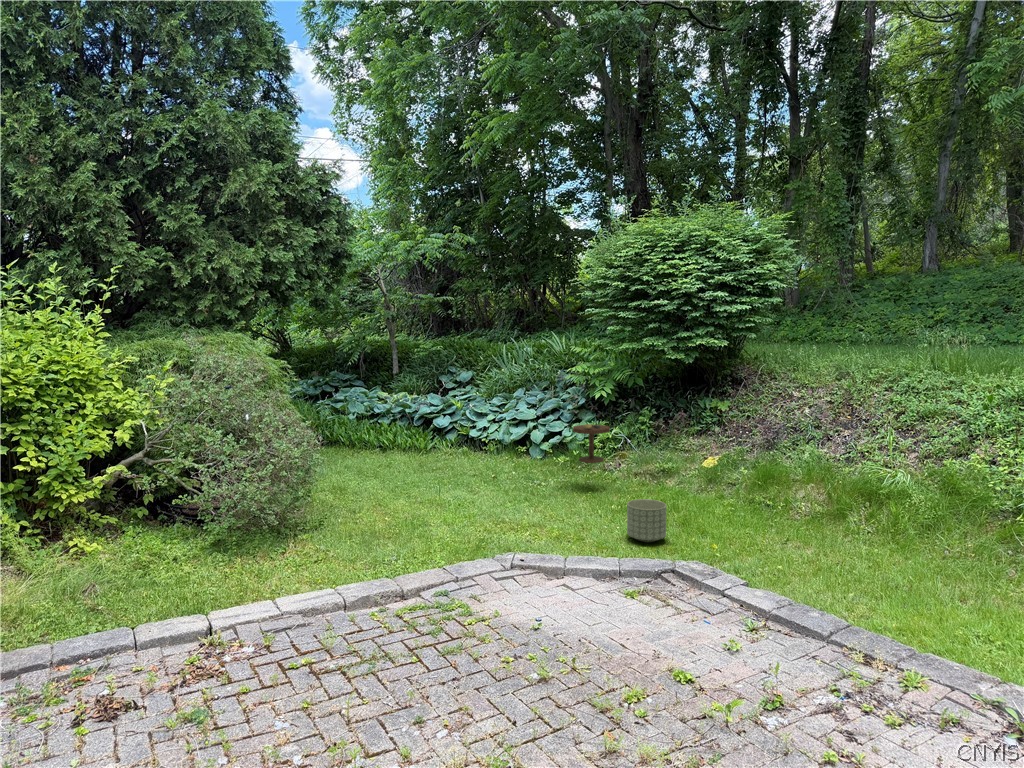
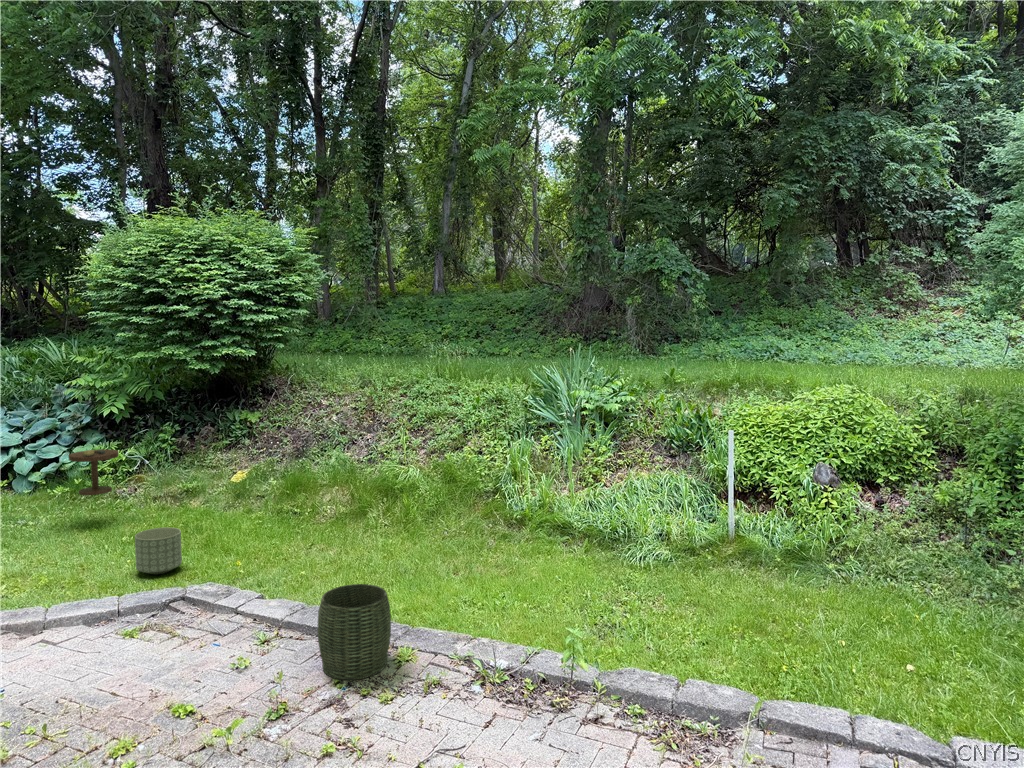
woven basket: none [835,598,937,721] -> present [318,584,391,680]

